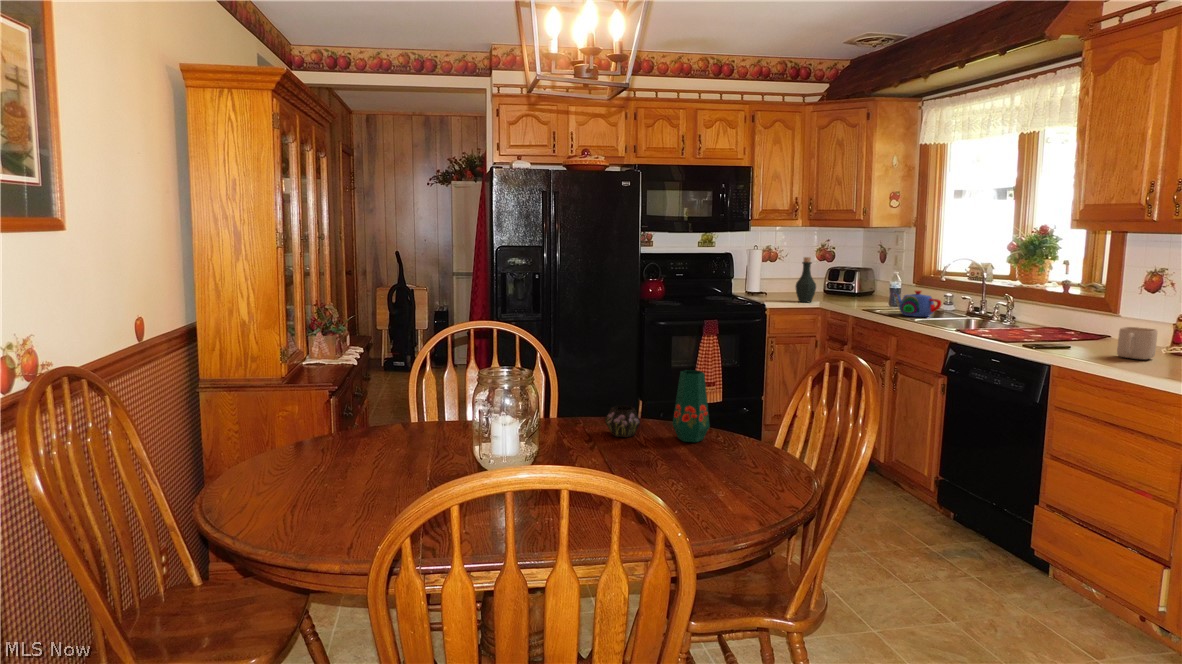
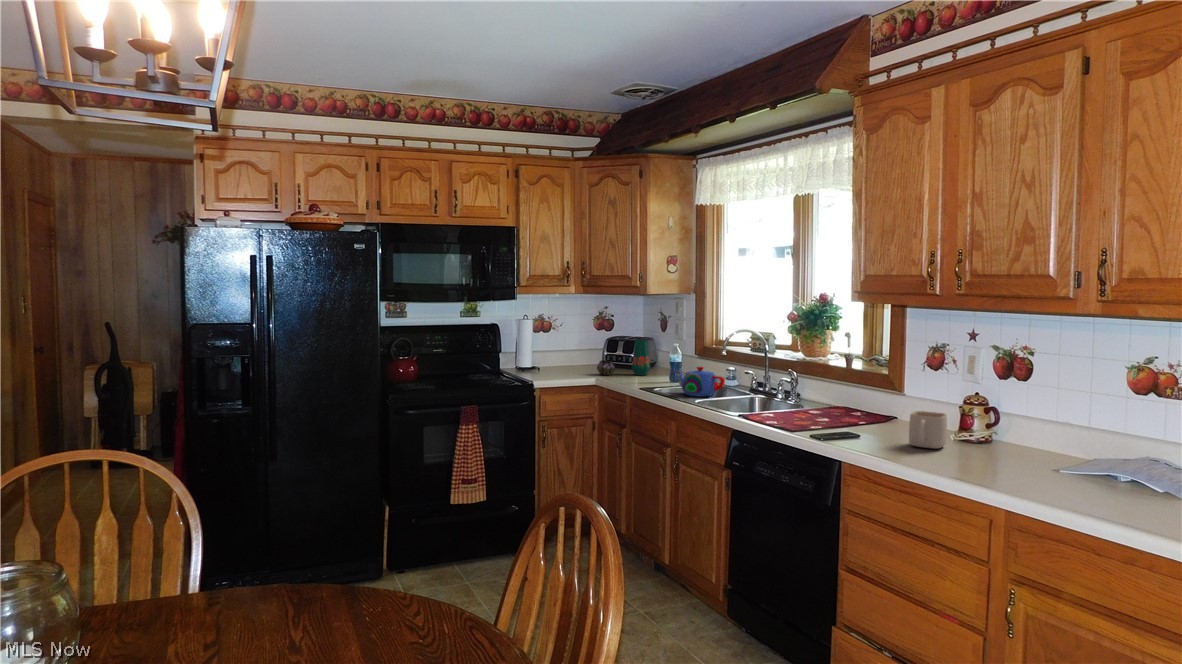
bottle: present [796,257,816,302] -> none [570,329,593,380]
vase: present [605,370,710,442] -> present [597,340,650,375]

